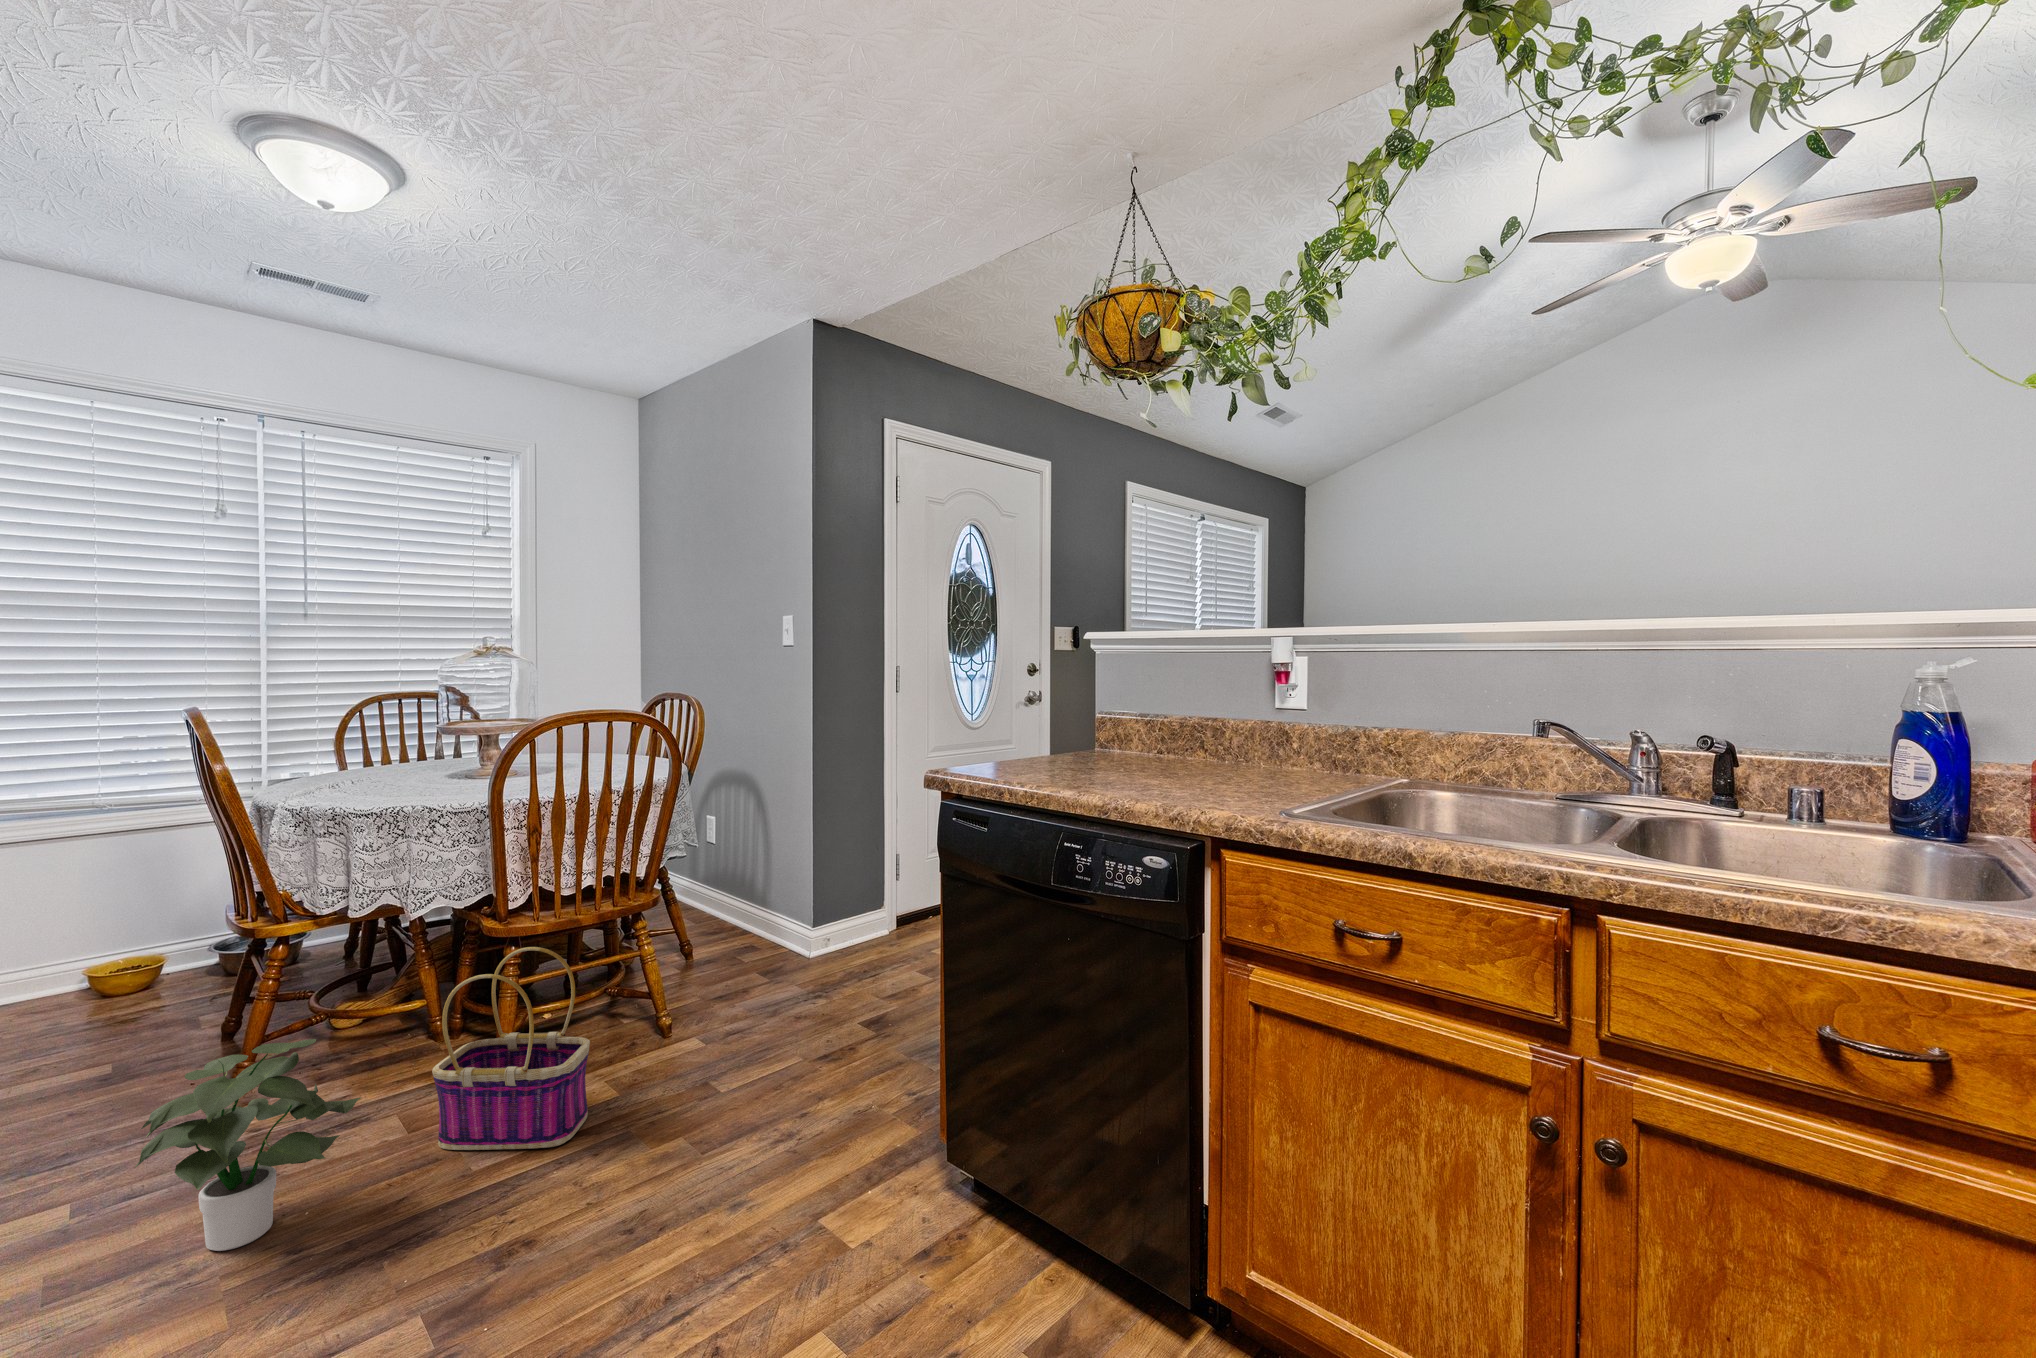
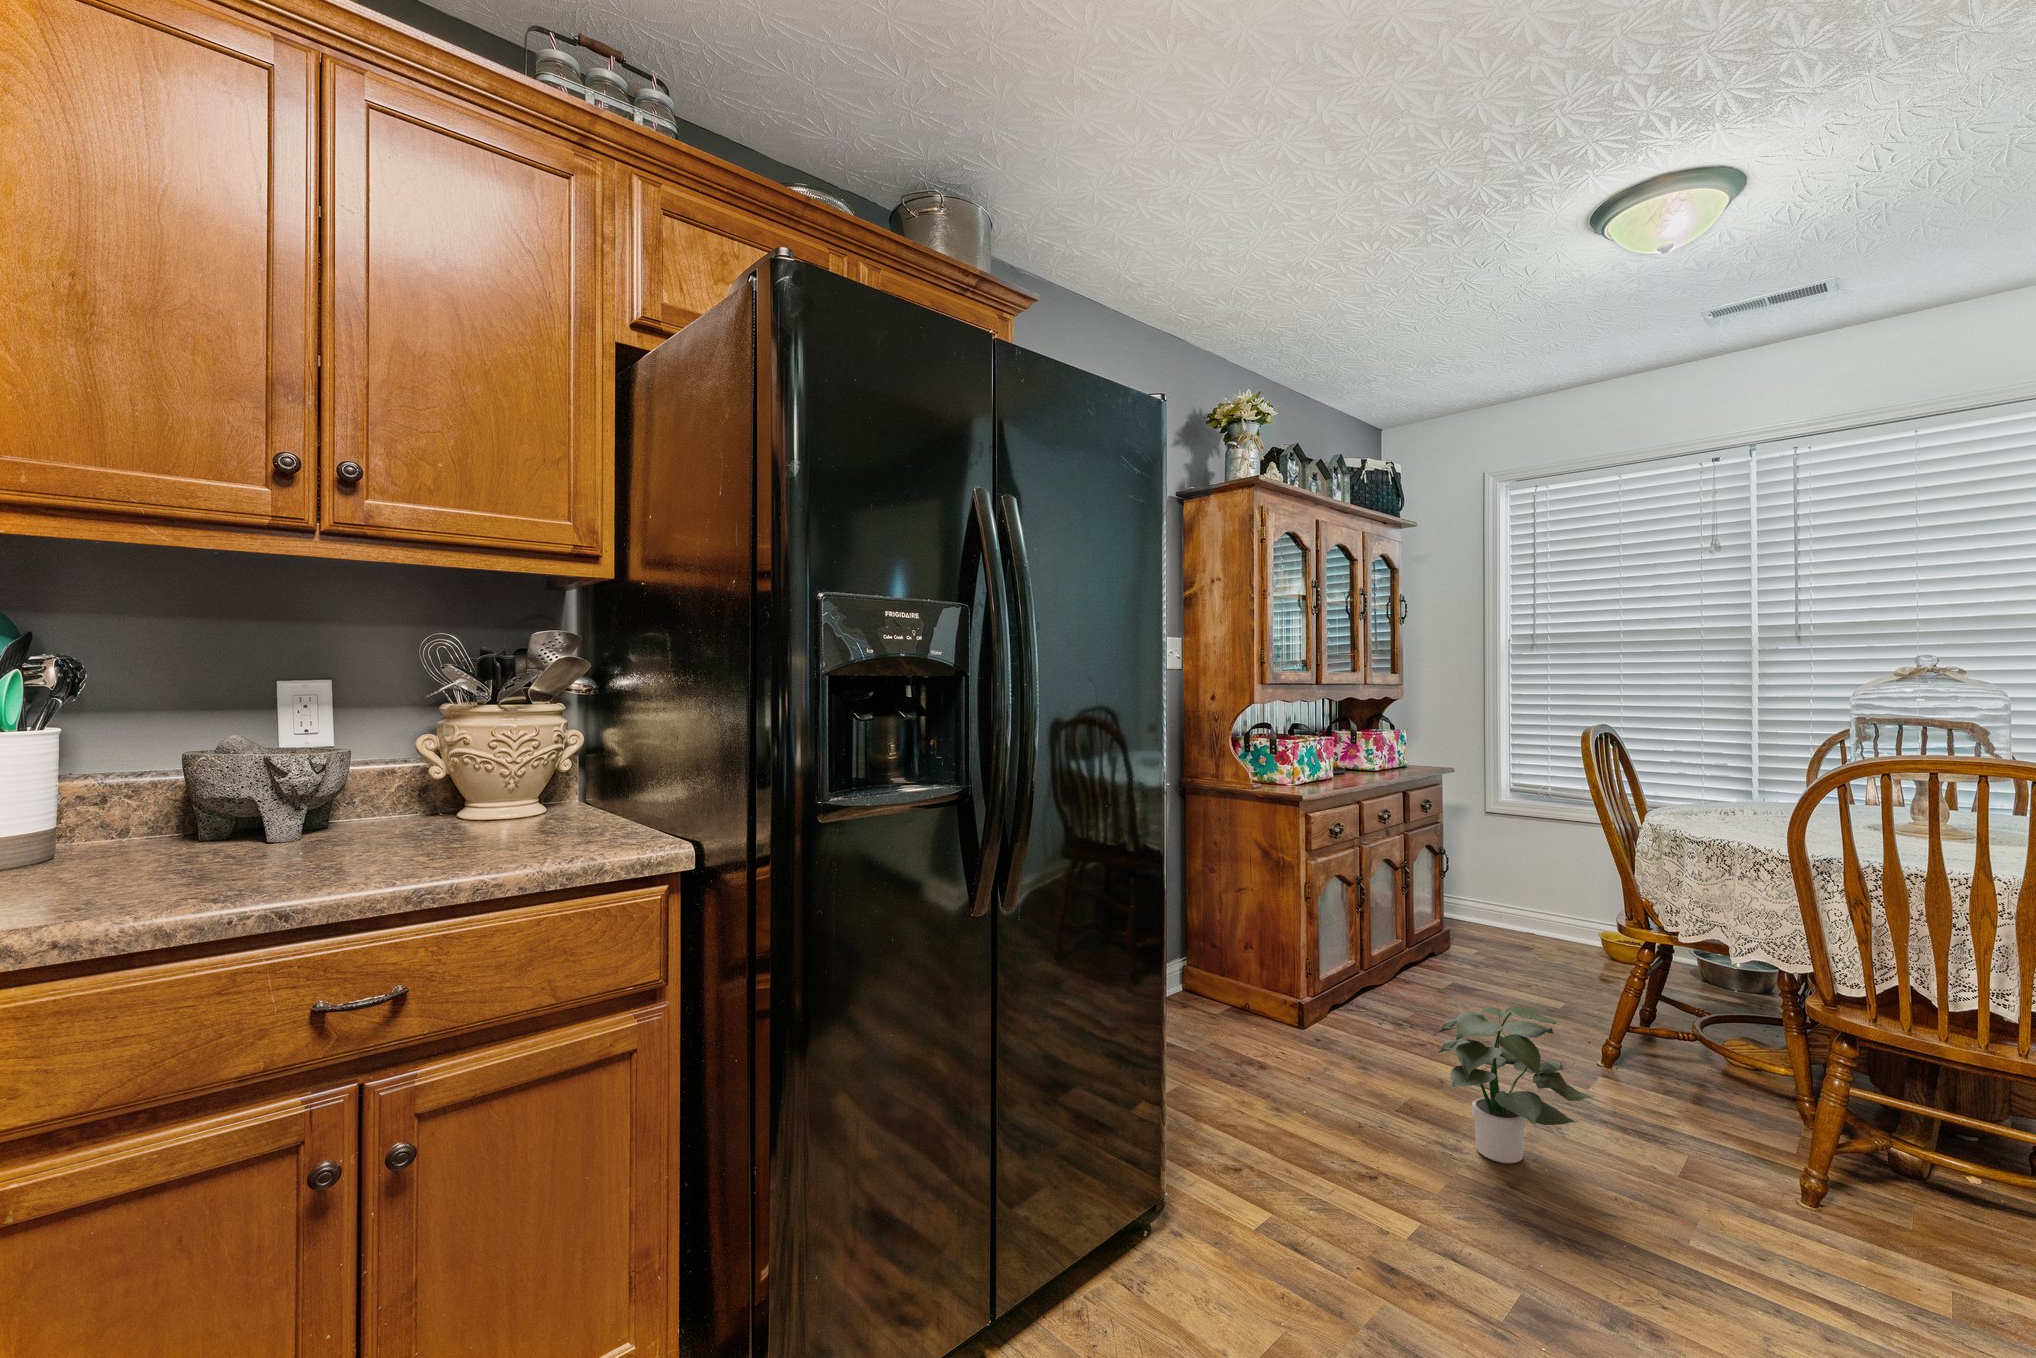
basket: present [432,947,590,1150] -> none [1681,1034,1877,1299]

